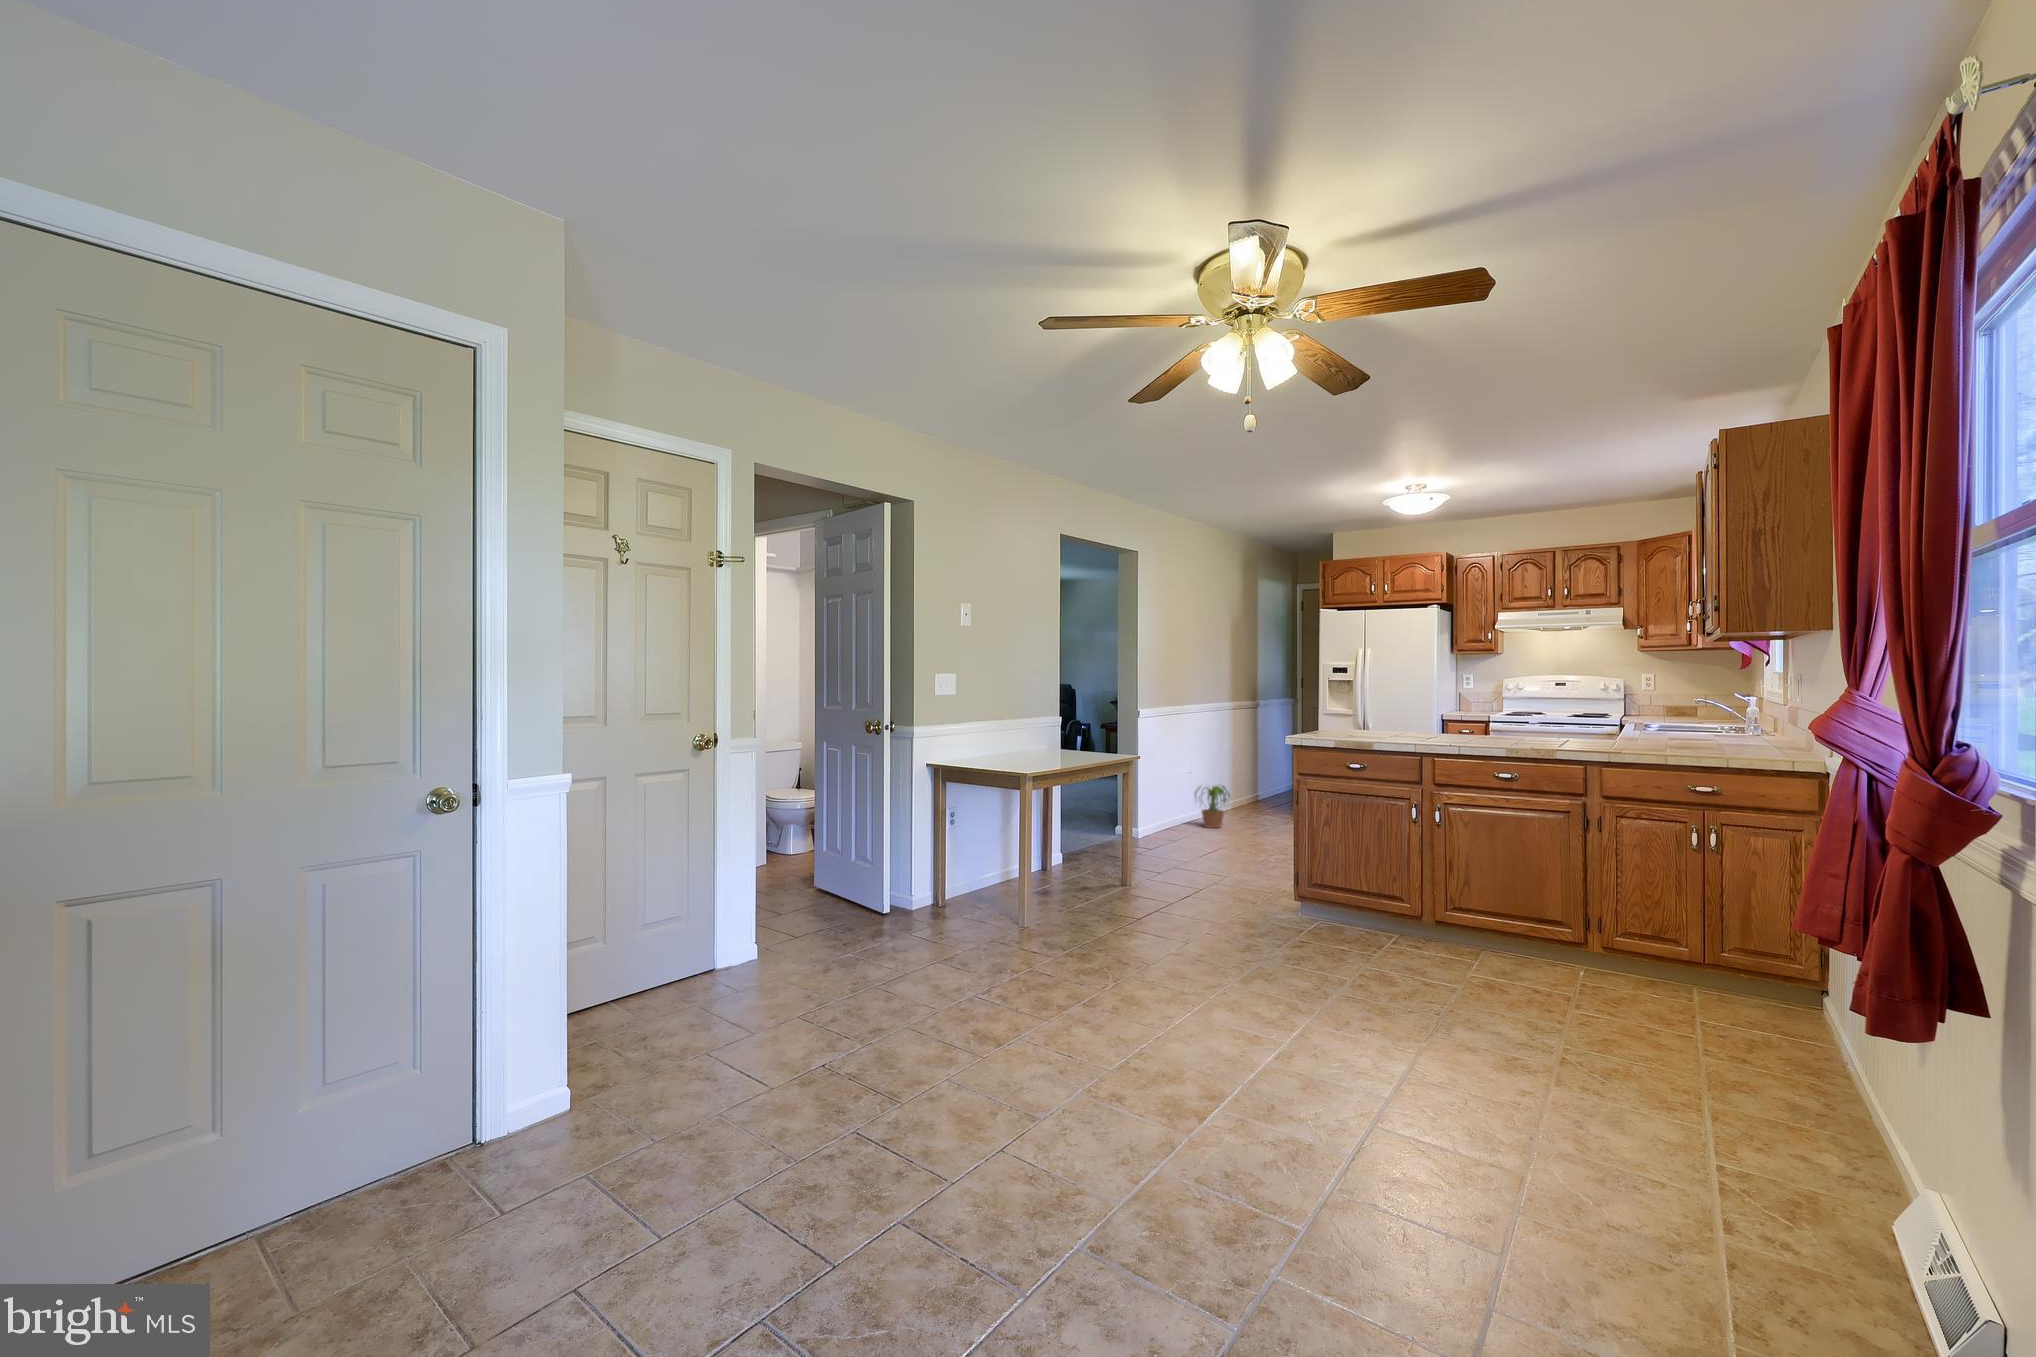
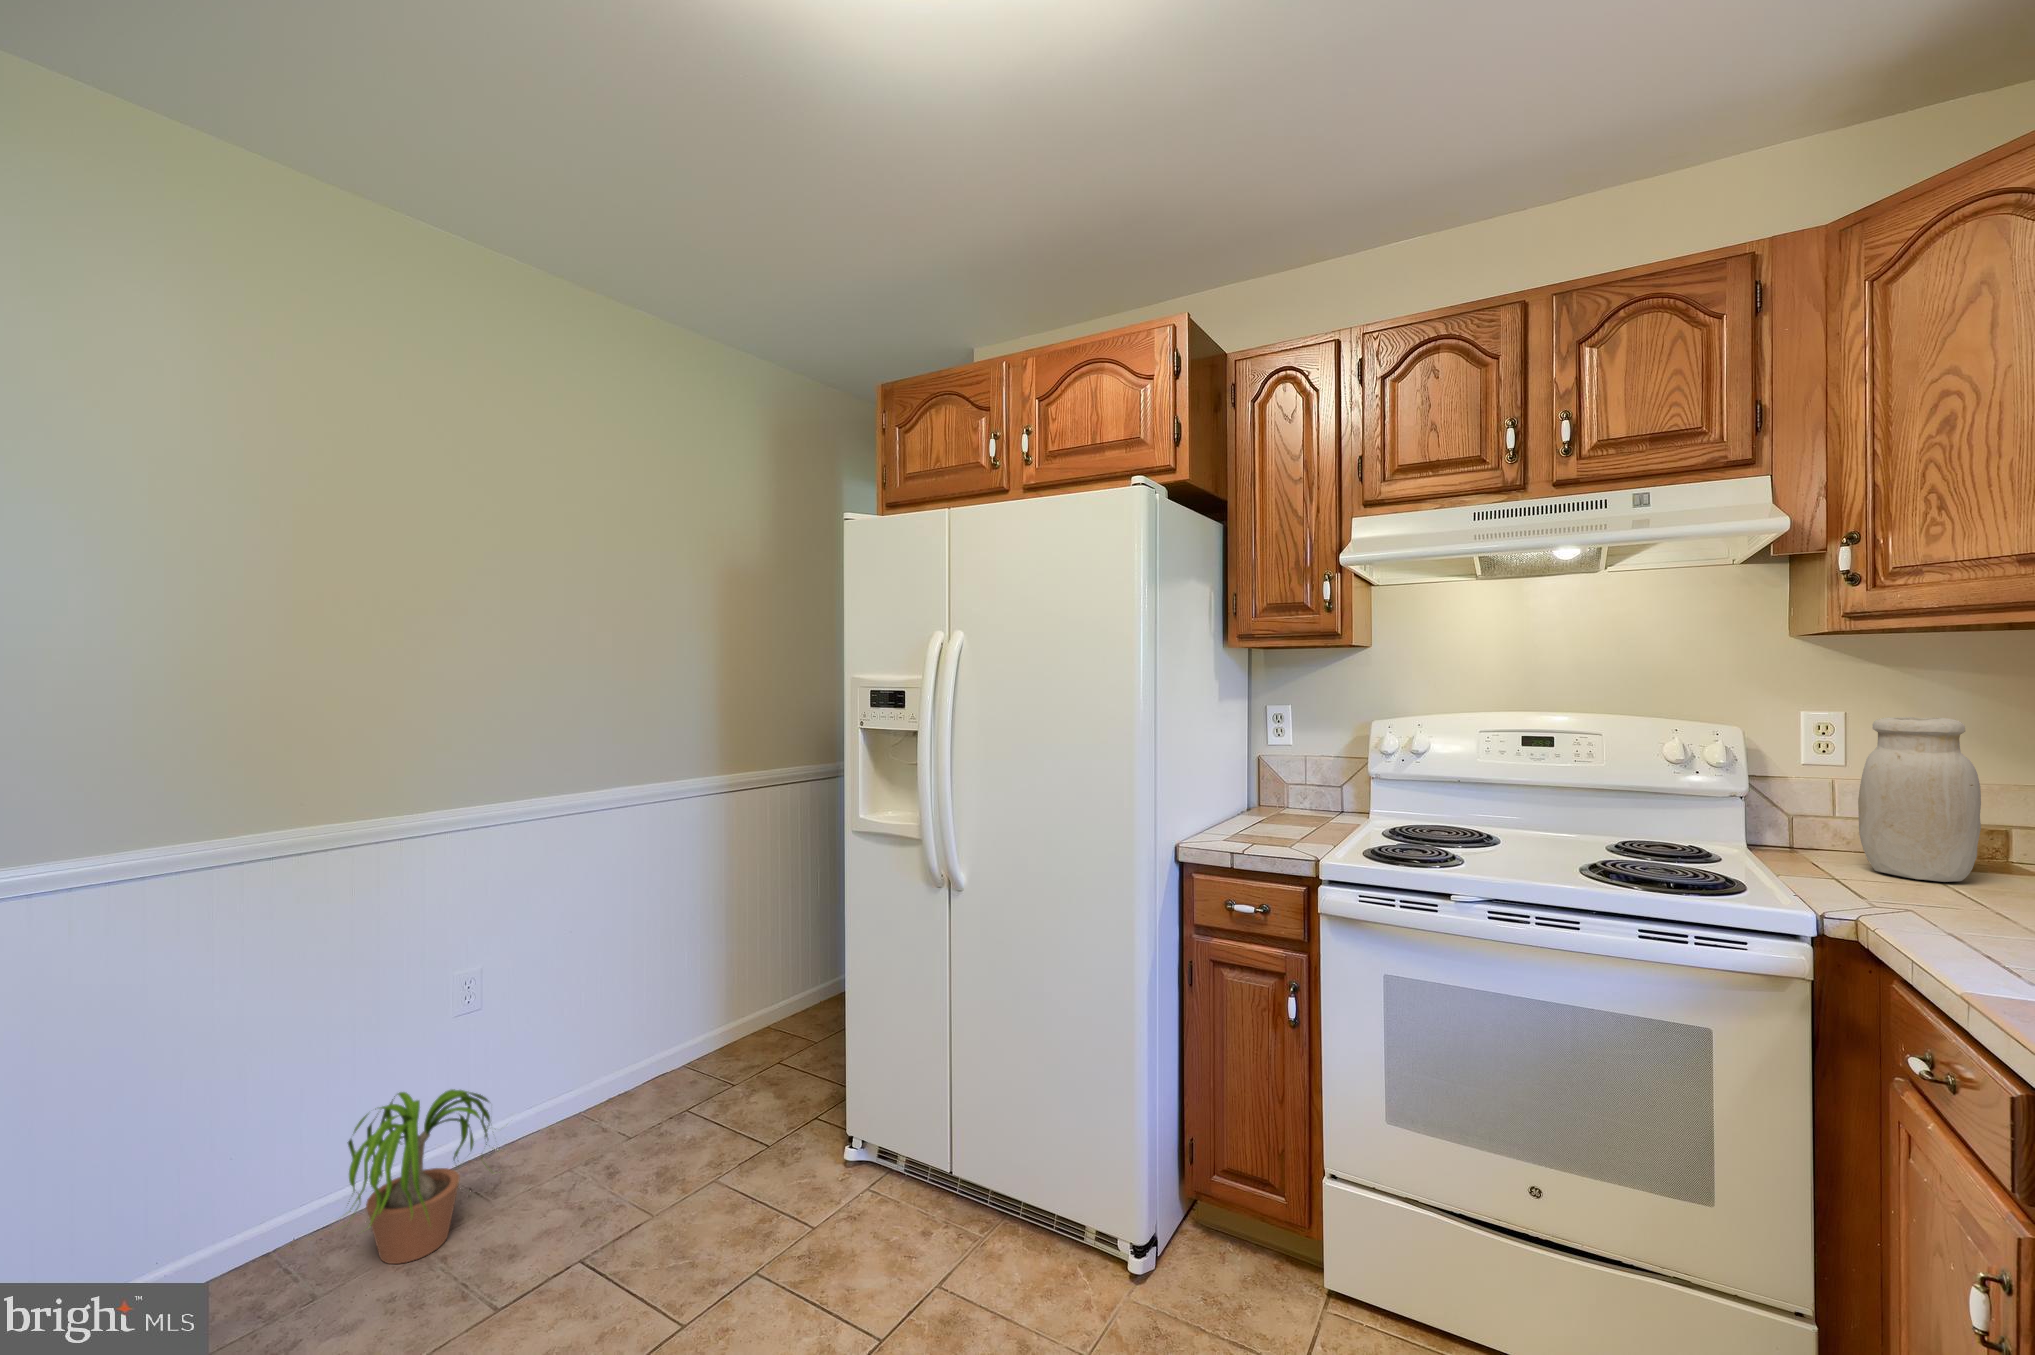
jar: none [1647,673,1675,714] -> present [1858,717,1981,882]

